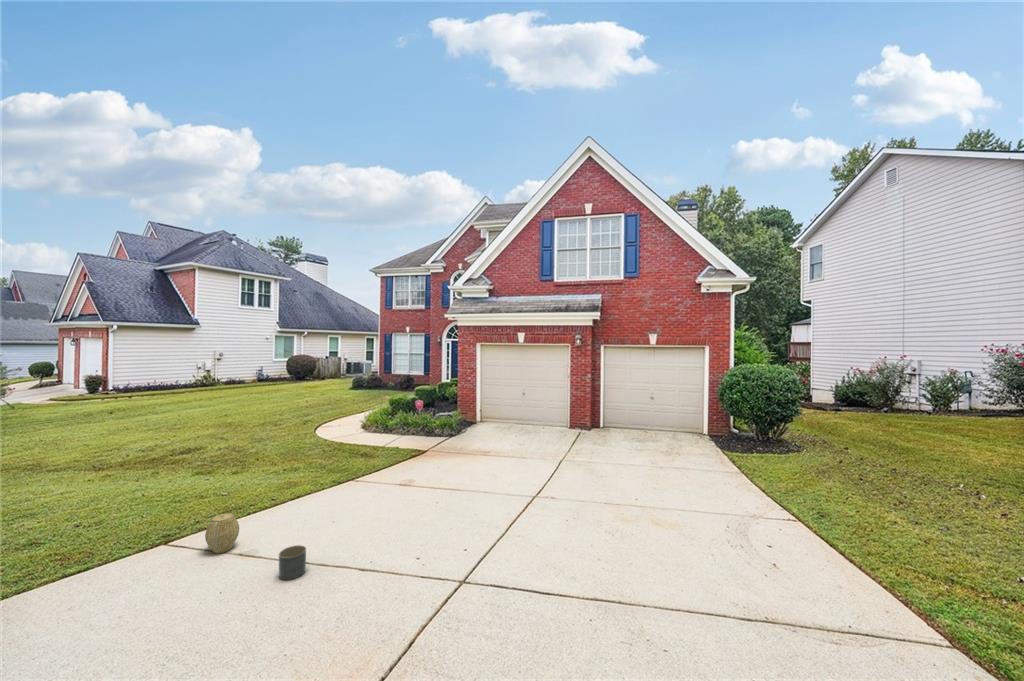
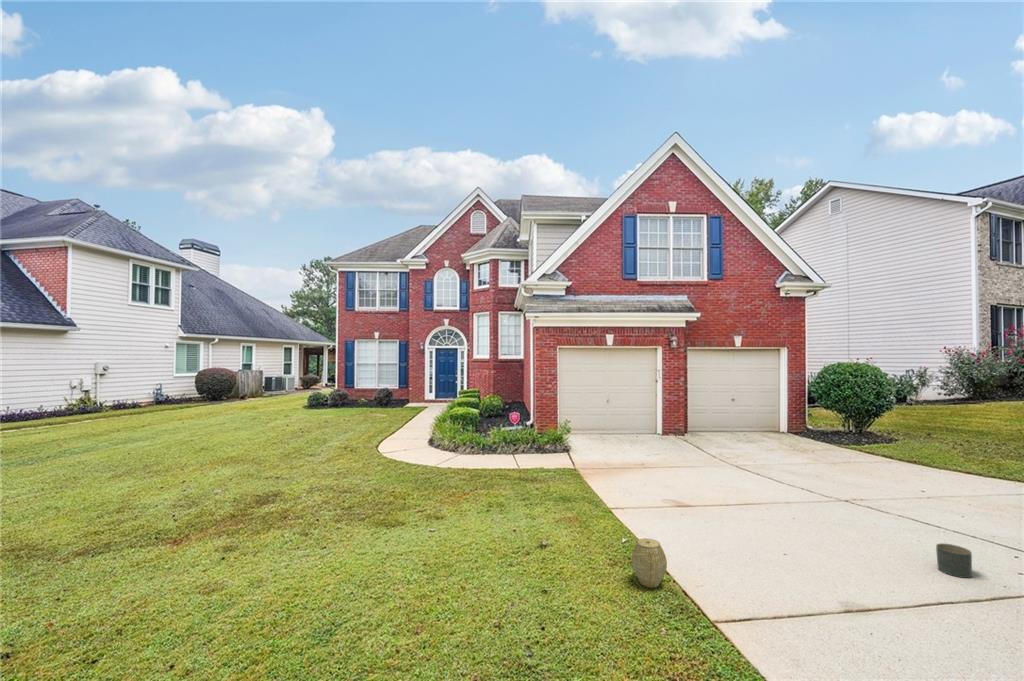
planter: present [279,545,306,580] -> present [936,544,972,578]

